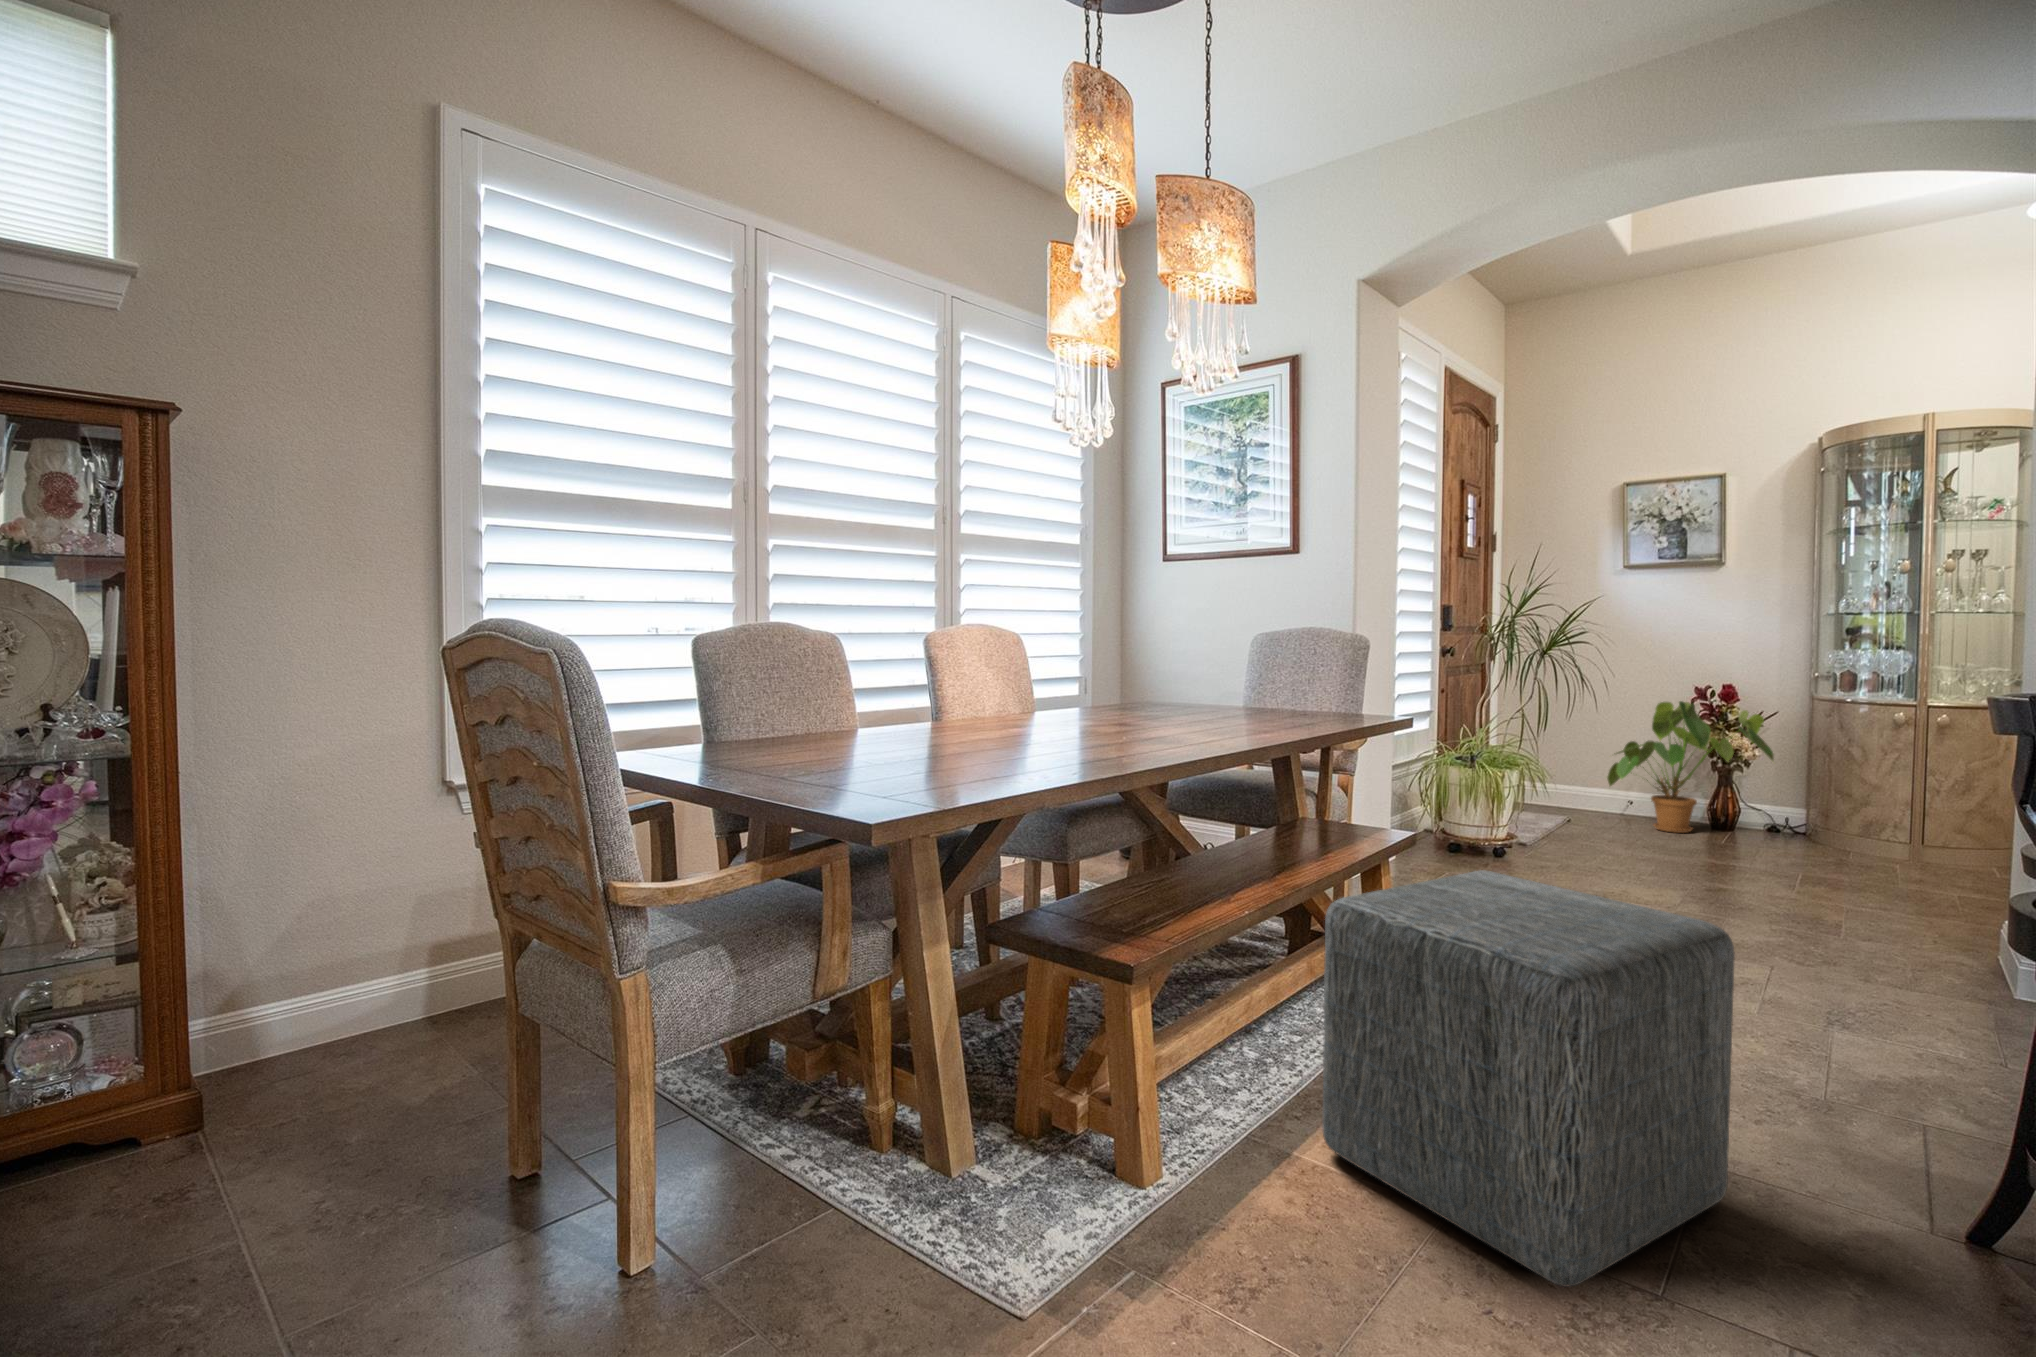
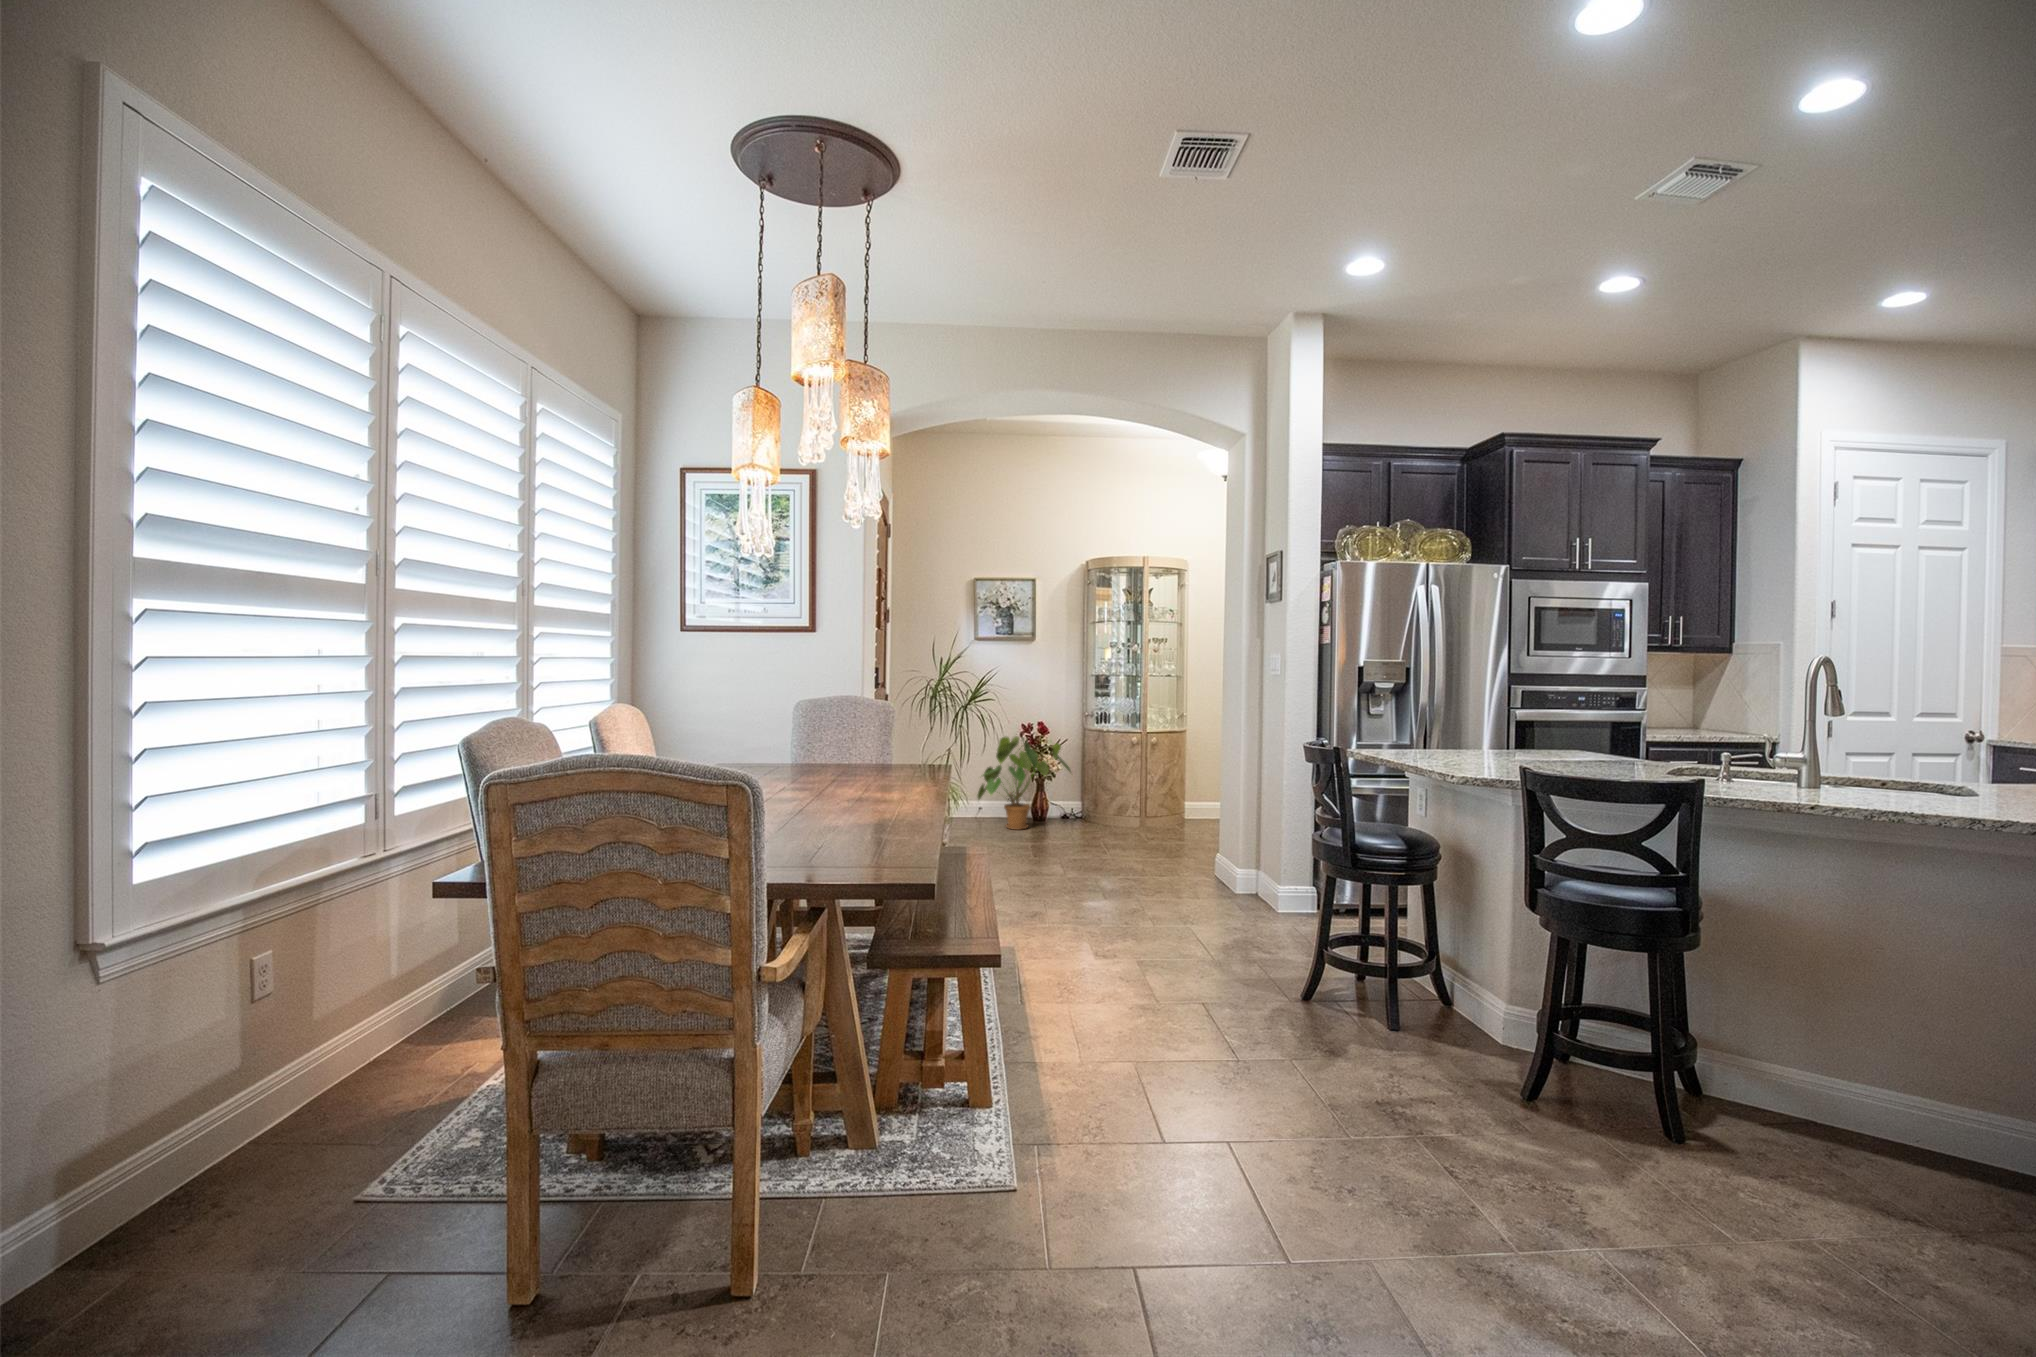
ottoman: present [1322,870,1735,1287] -> none [1052,866,1229,1073]

